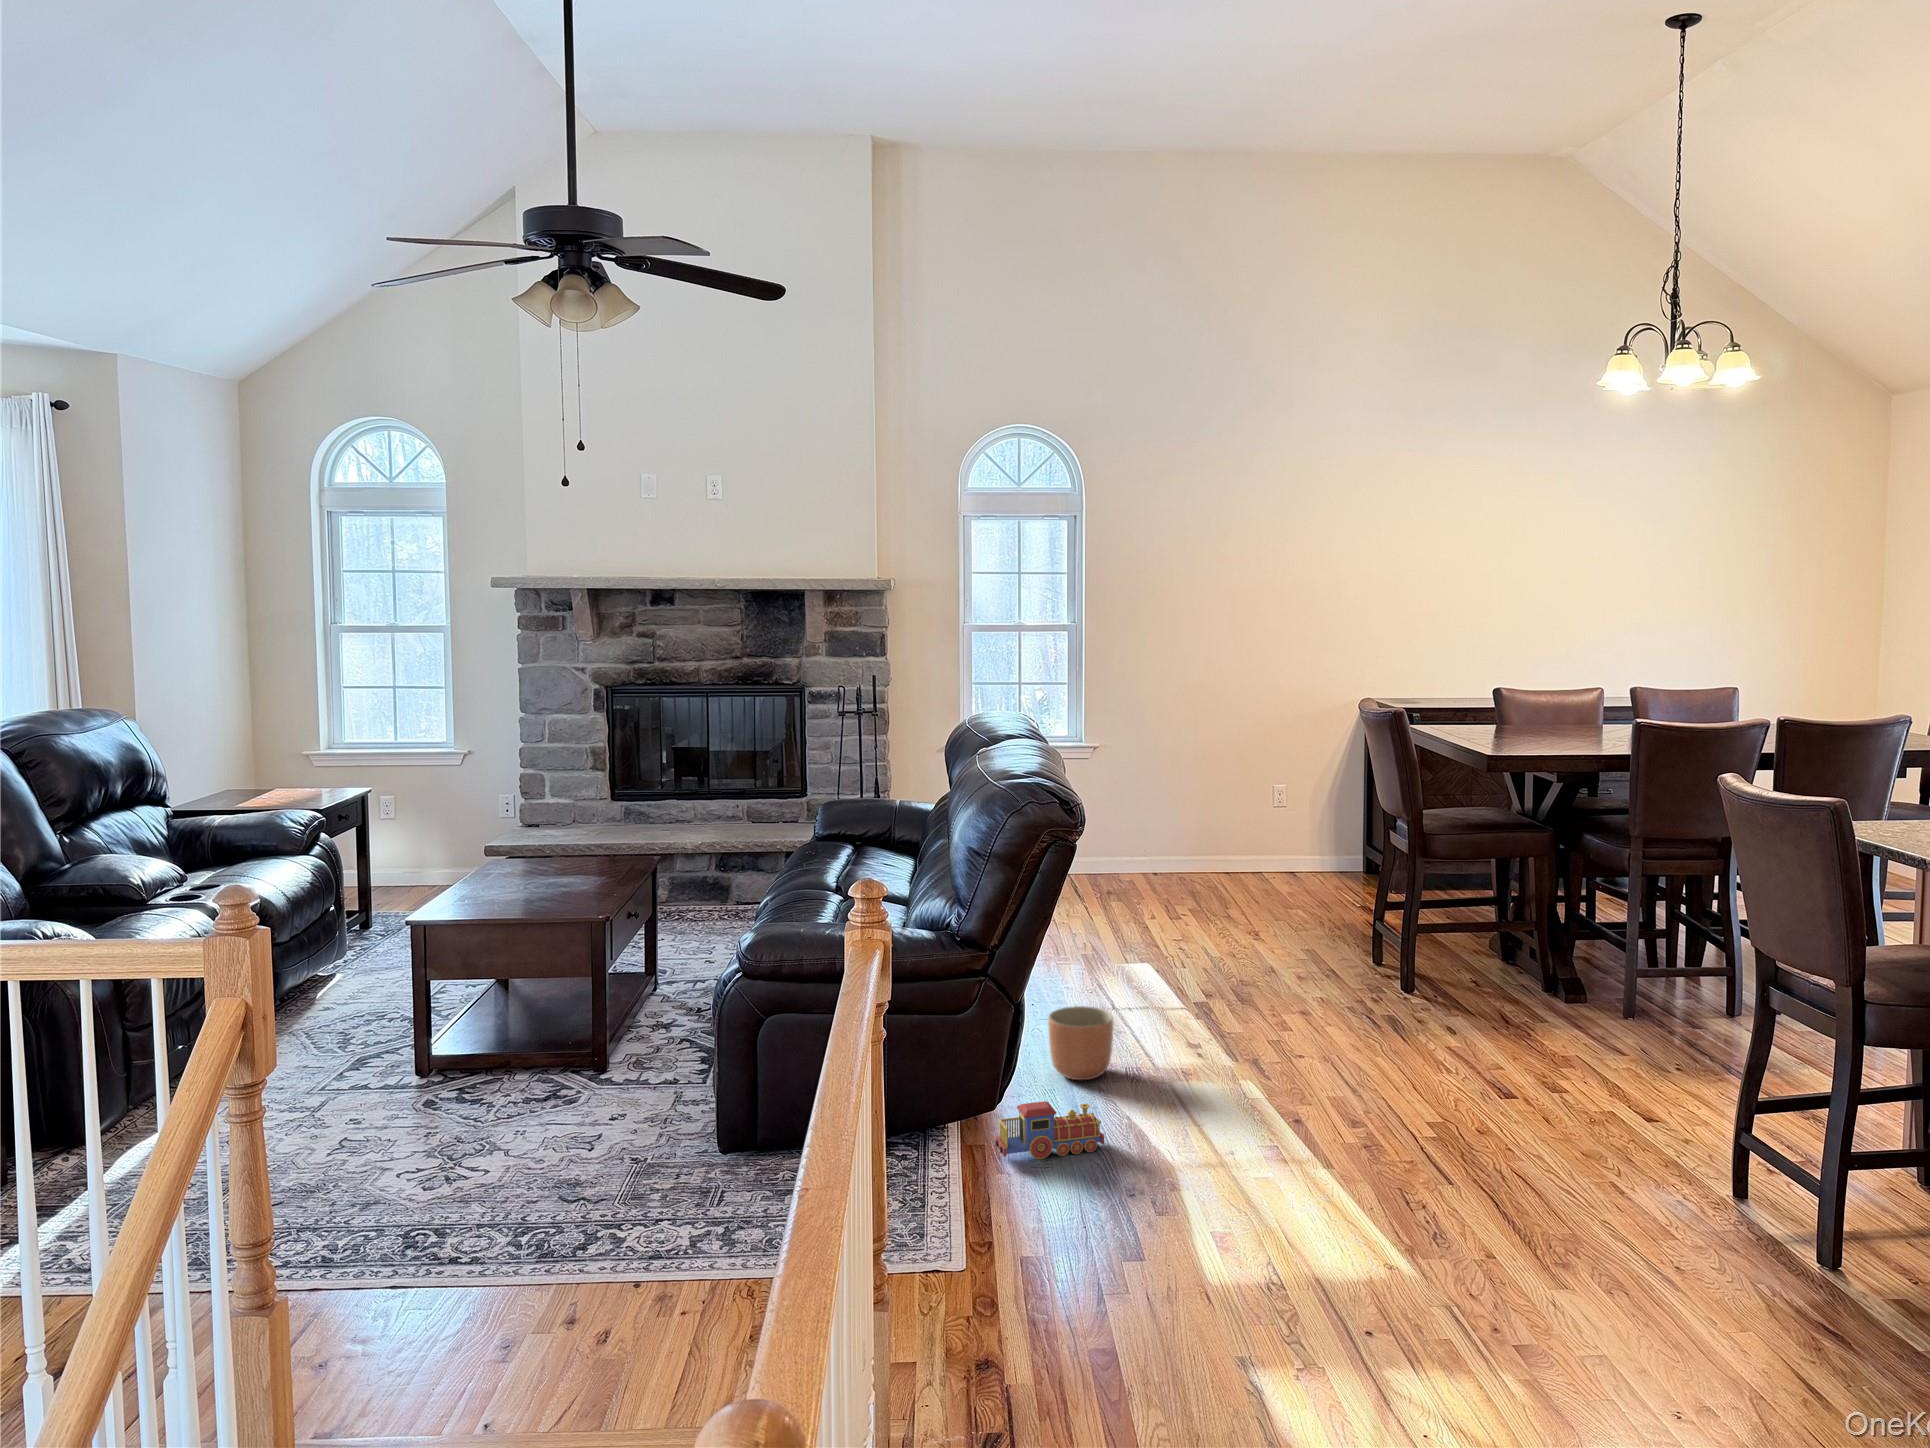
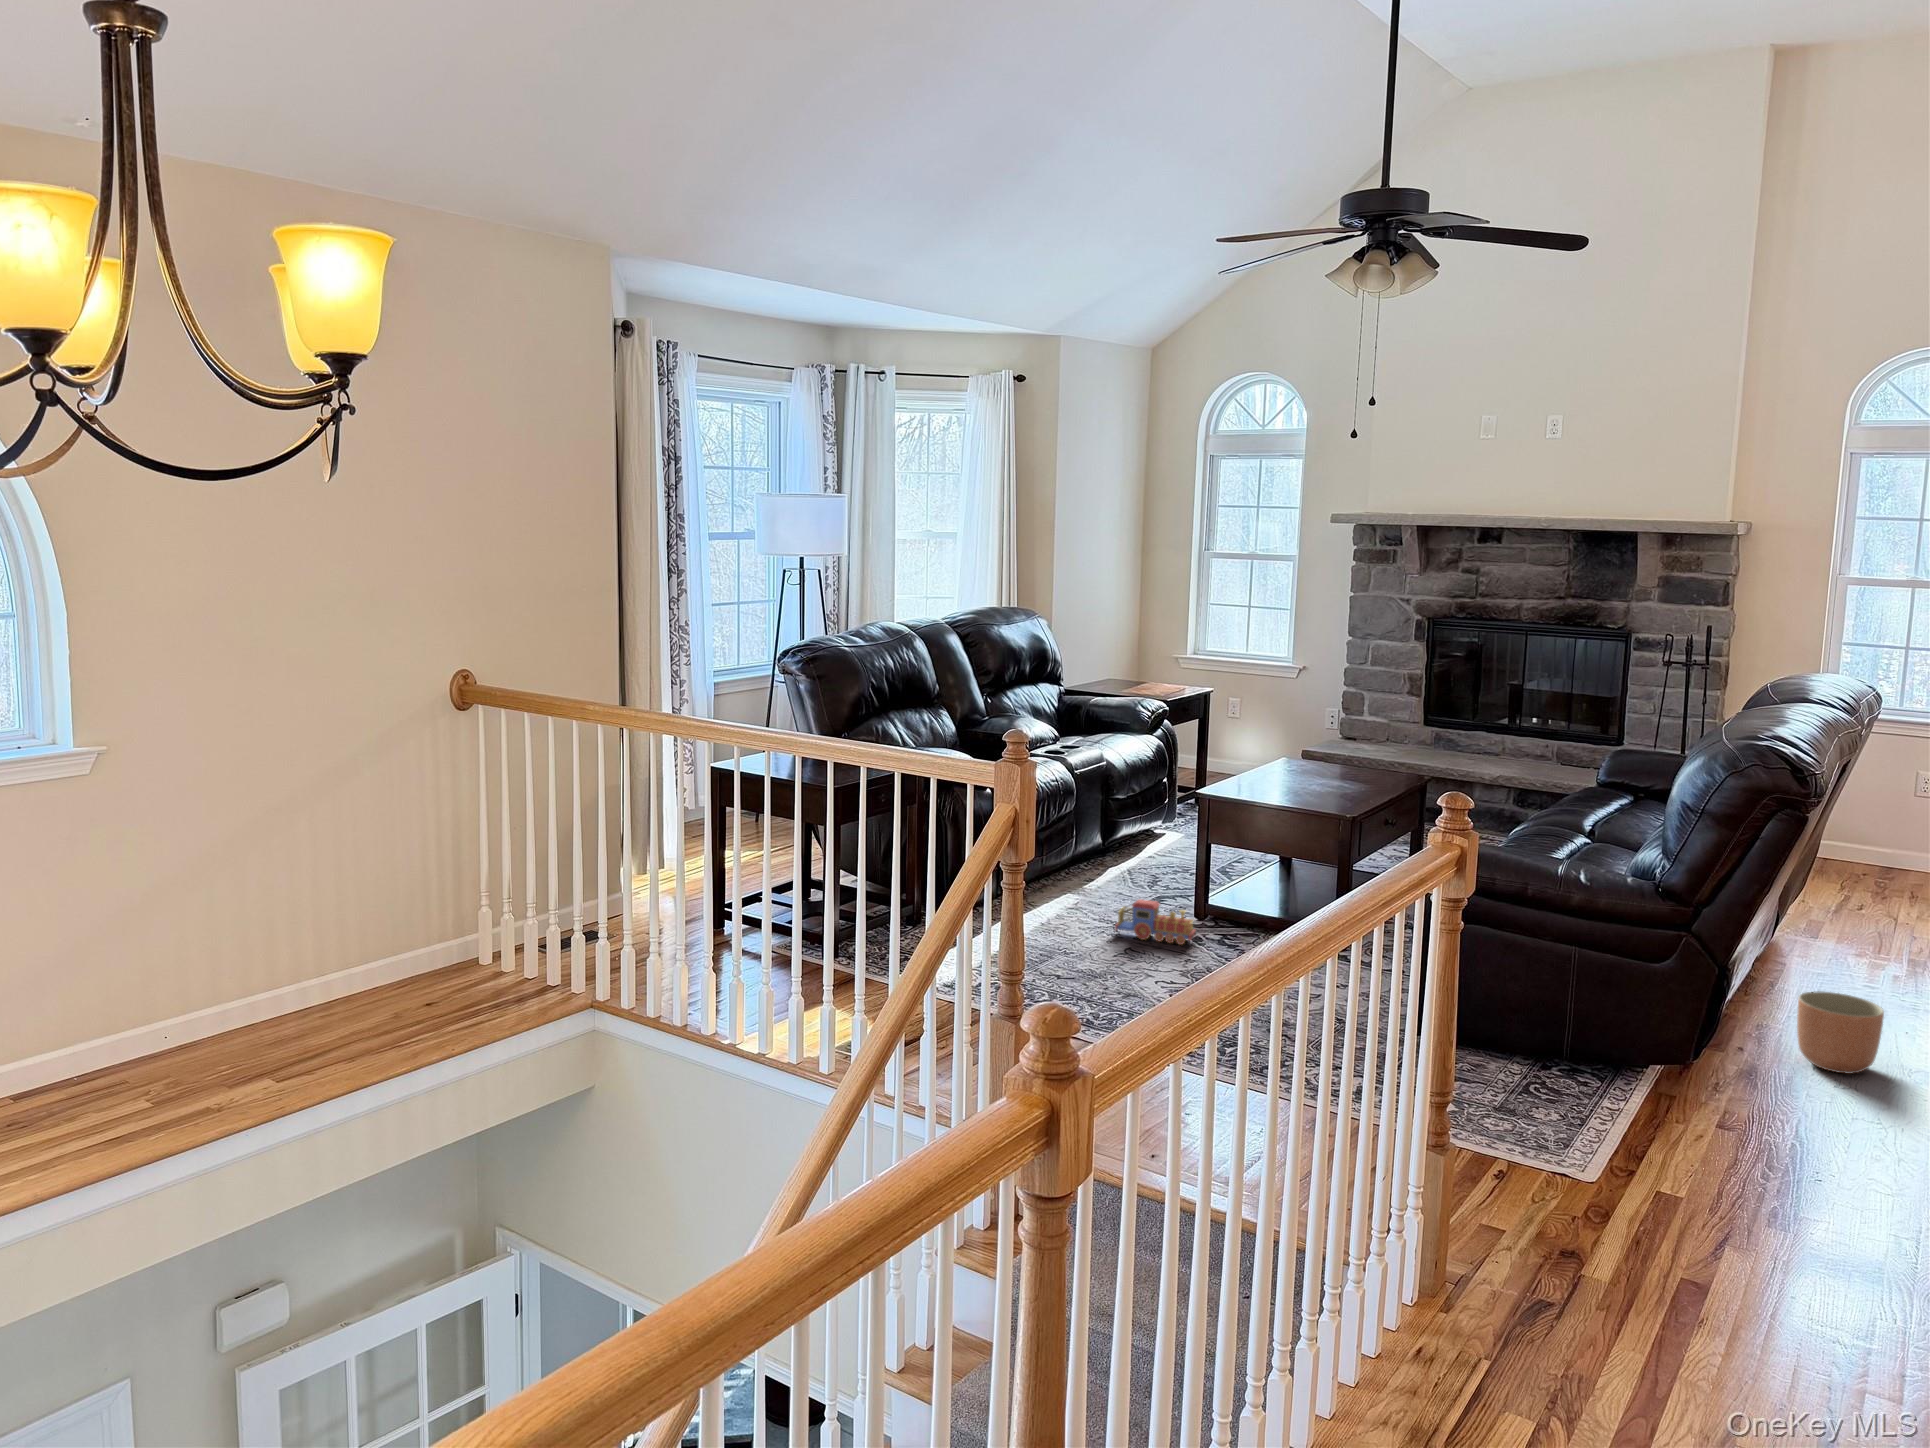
toy train: present [995,1101,1104,1159] -> present [1115,899,1196,945]

